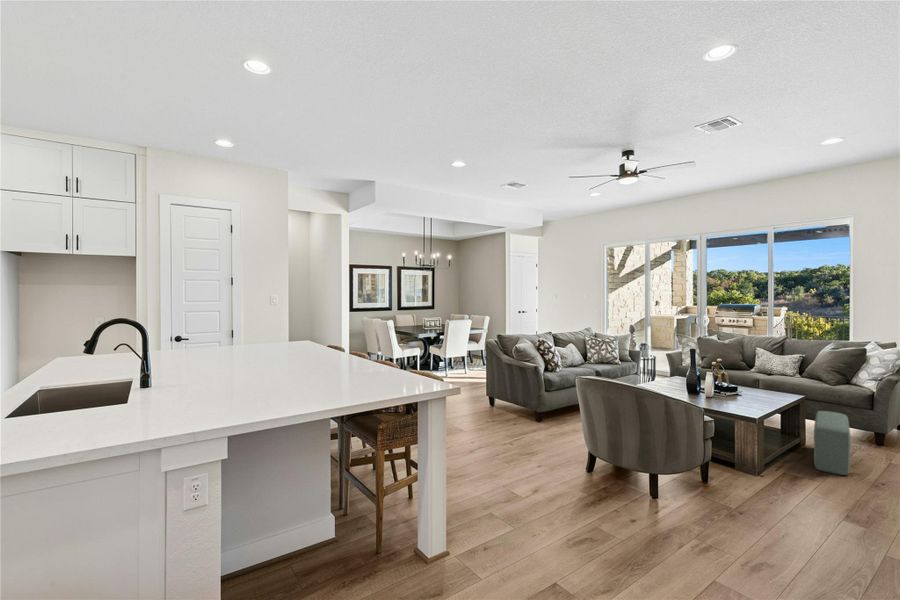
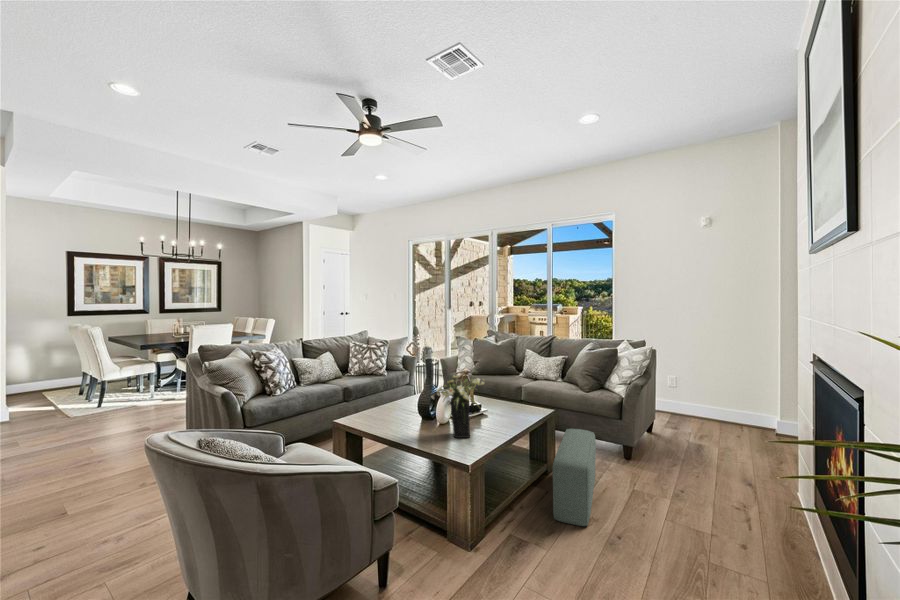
flower arrangement: none [710,361,754,405] -> present [431,375,484,438]

